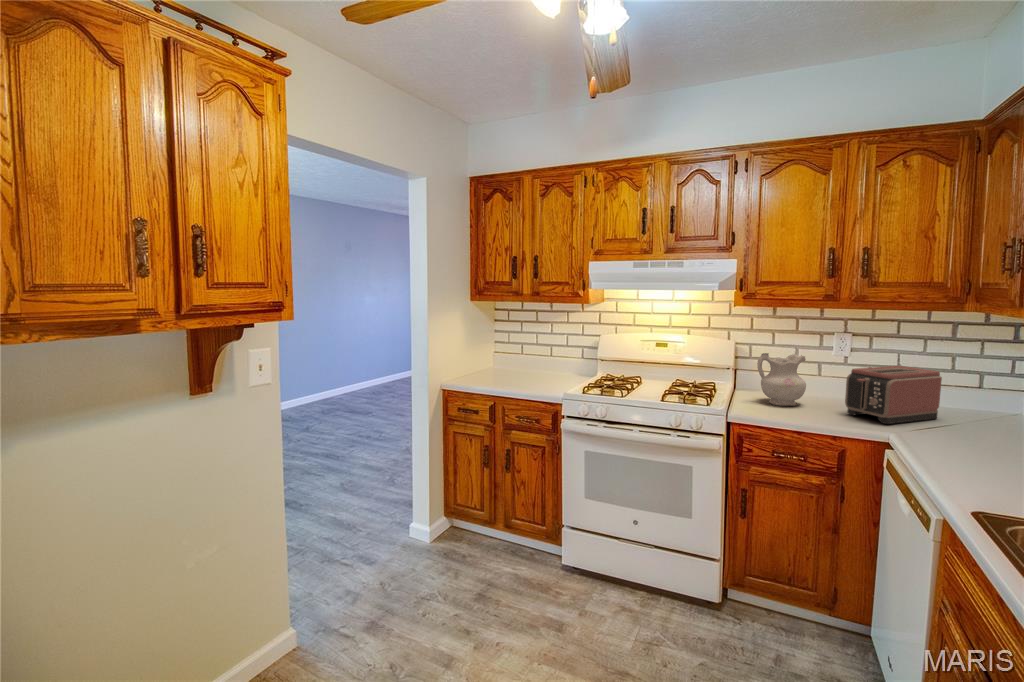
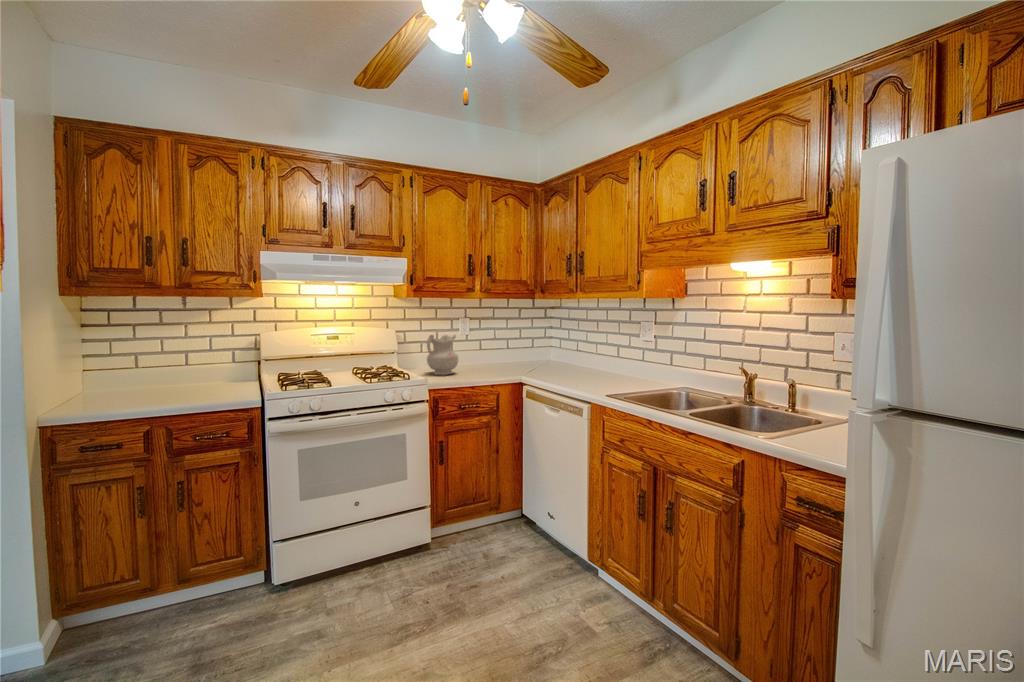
toaster: present [845,366,942,424] -> none [486,337,528,374]

